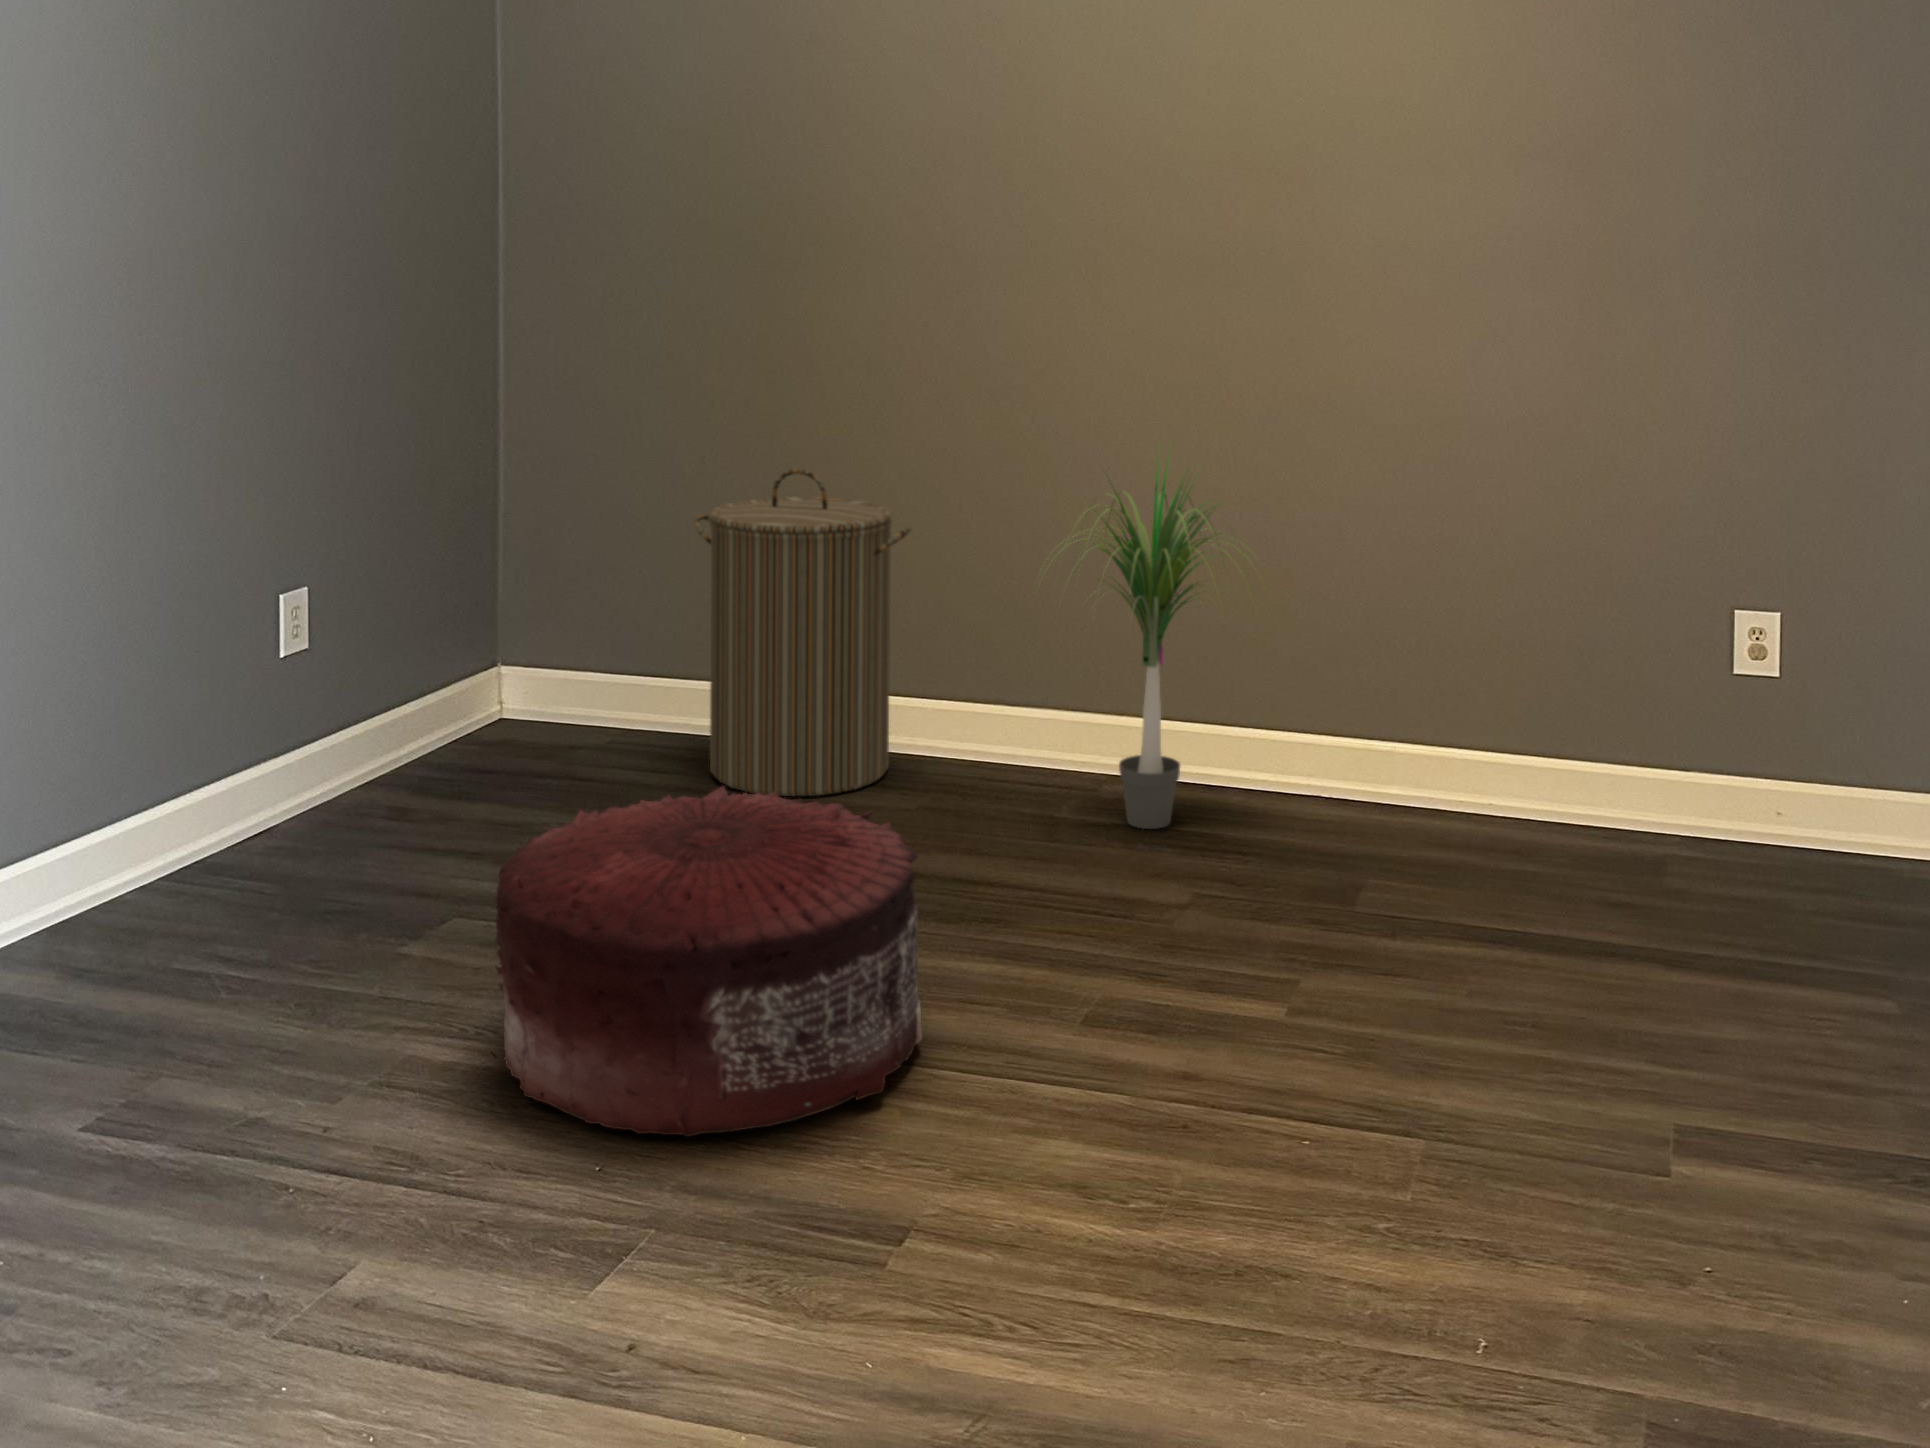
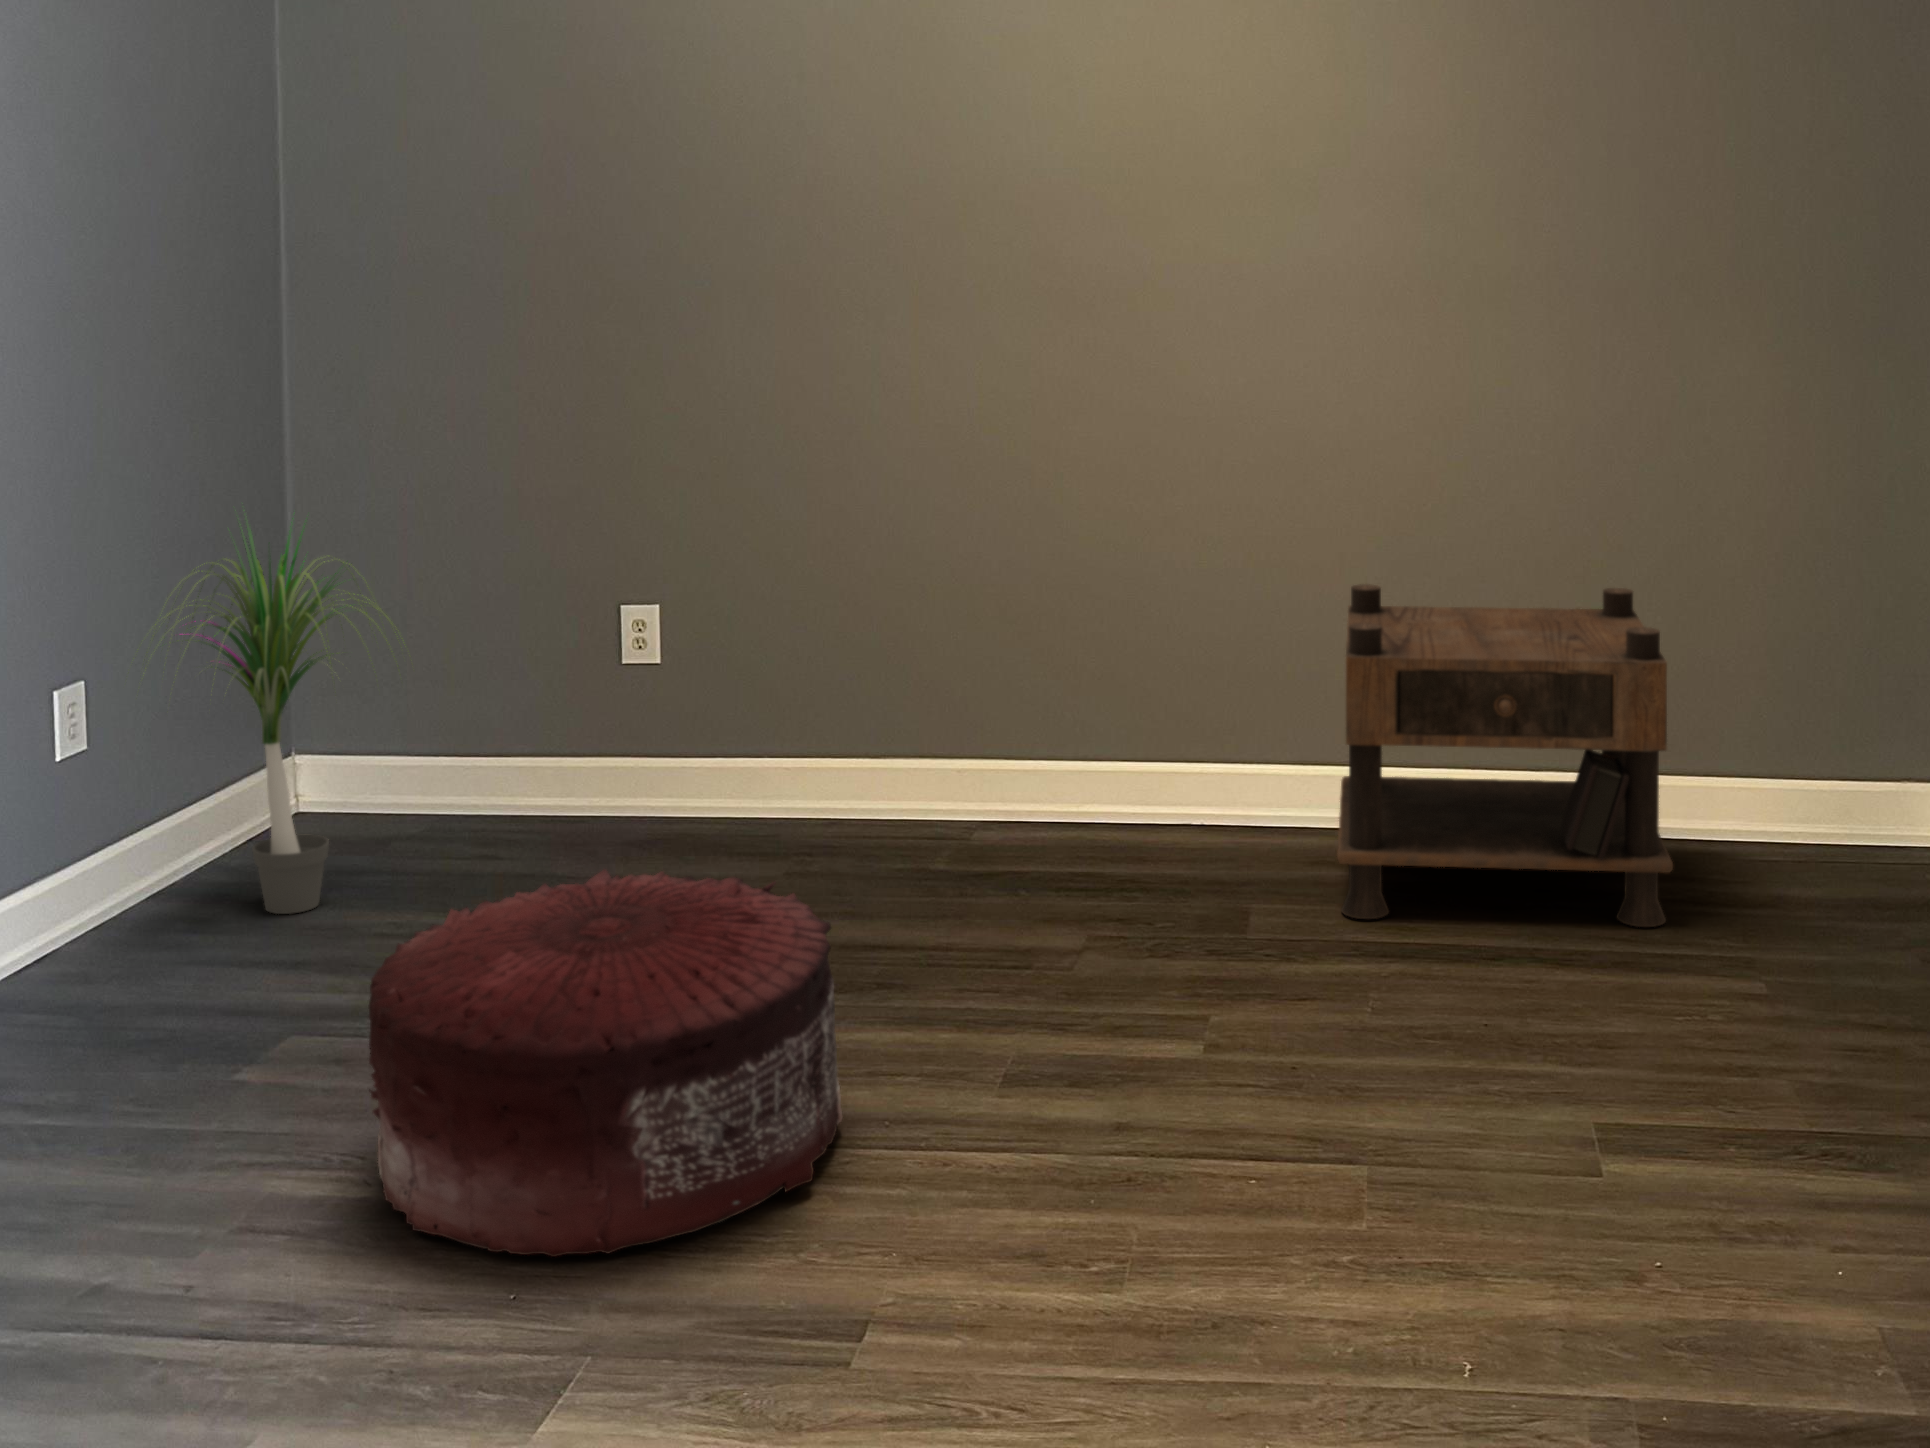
potted plant: present [1063,458,1262,829] -> present [133,527,404,914]
laundry hamper: present [694,469,911,796] -> none [526,524,766,874]
nightstand: none [1449,564,1806,935] -> present [1337,584,1673,927]

